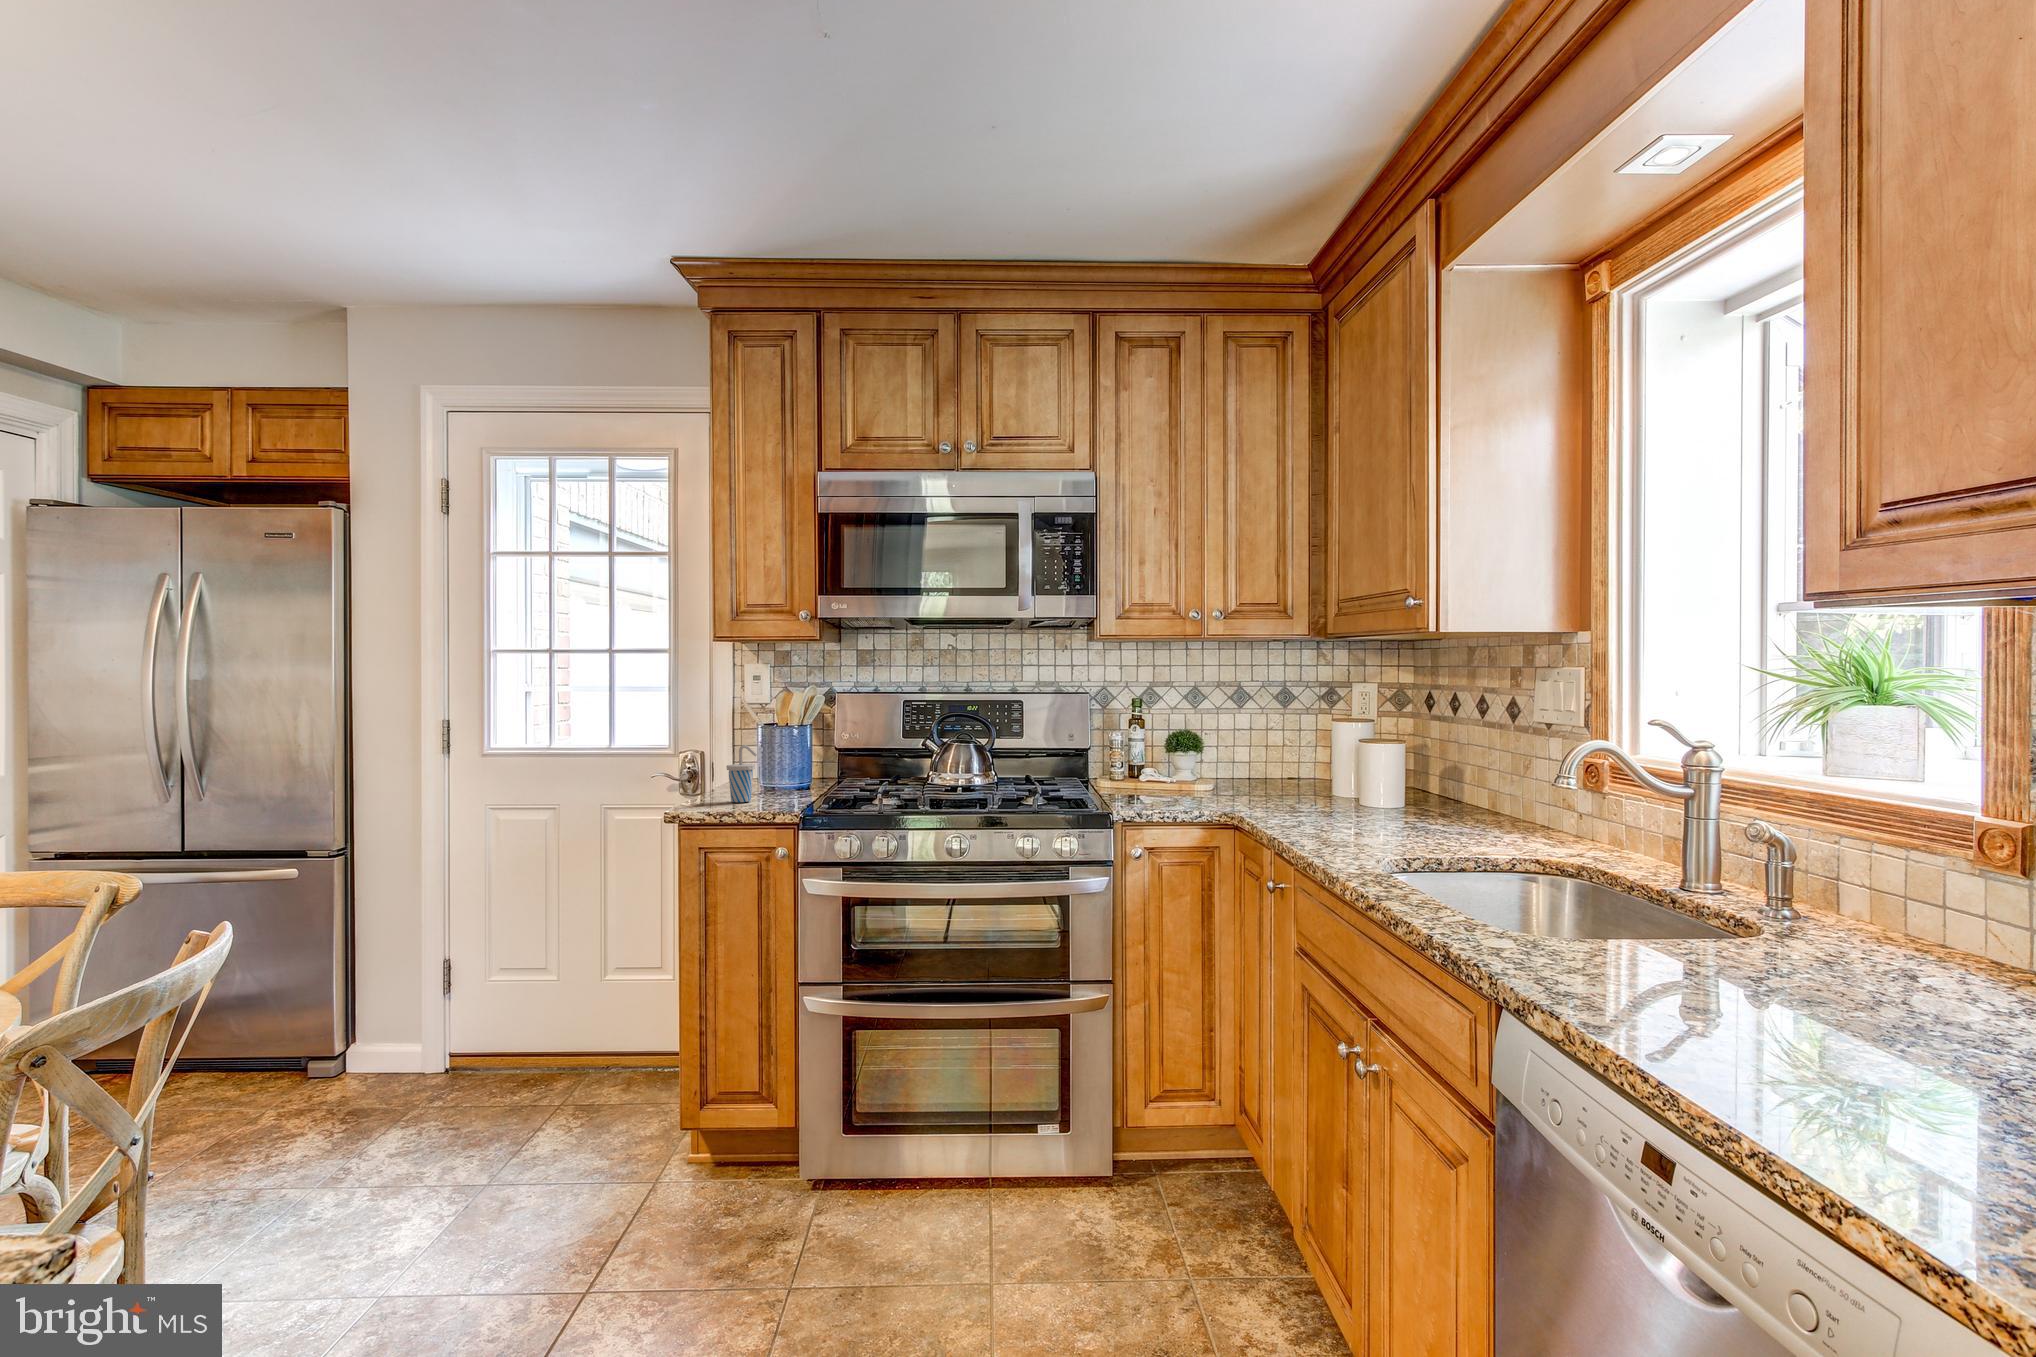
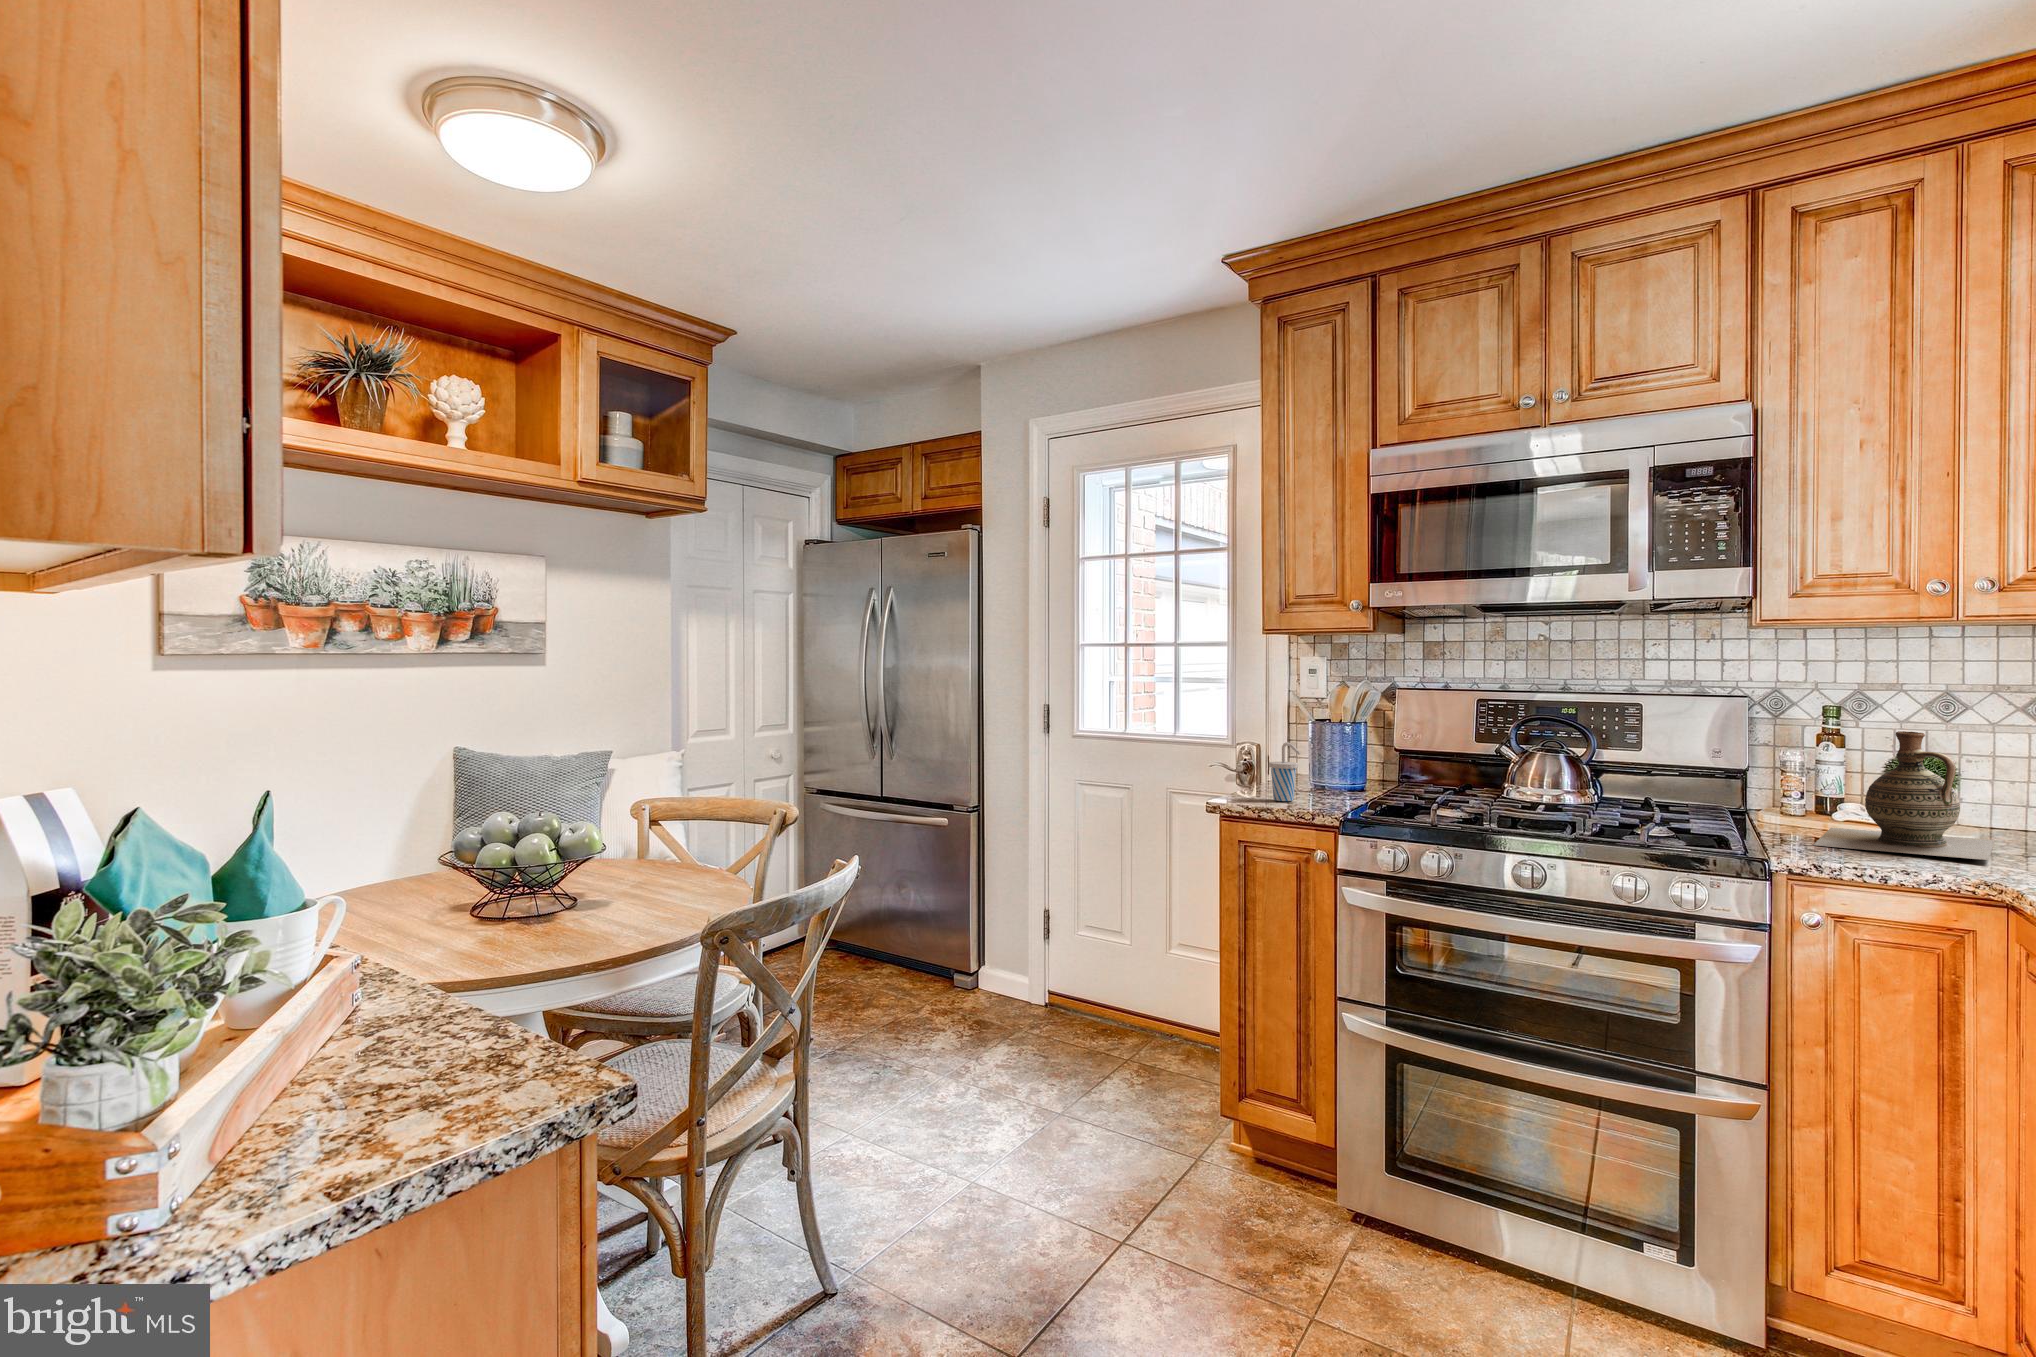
ceramic jug: none [1136,714,1229,799] -> present [1814,731,1994,860]

